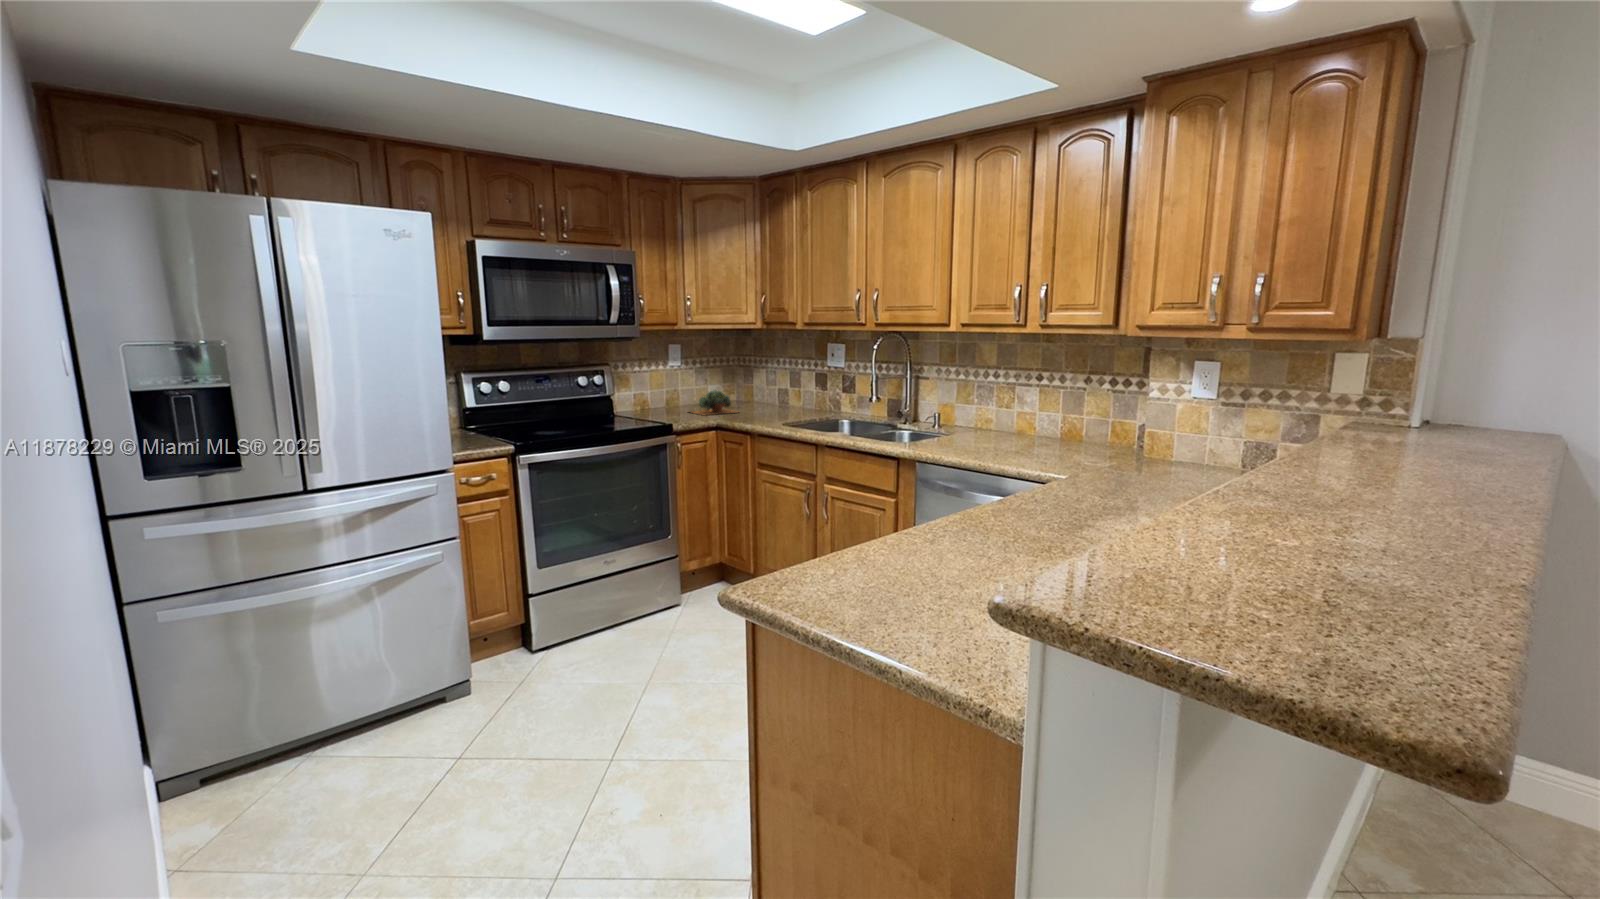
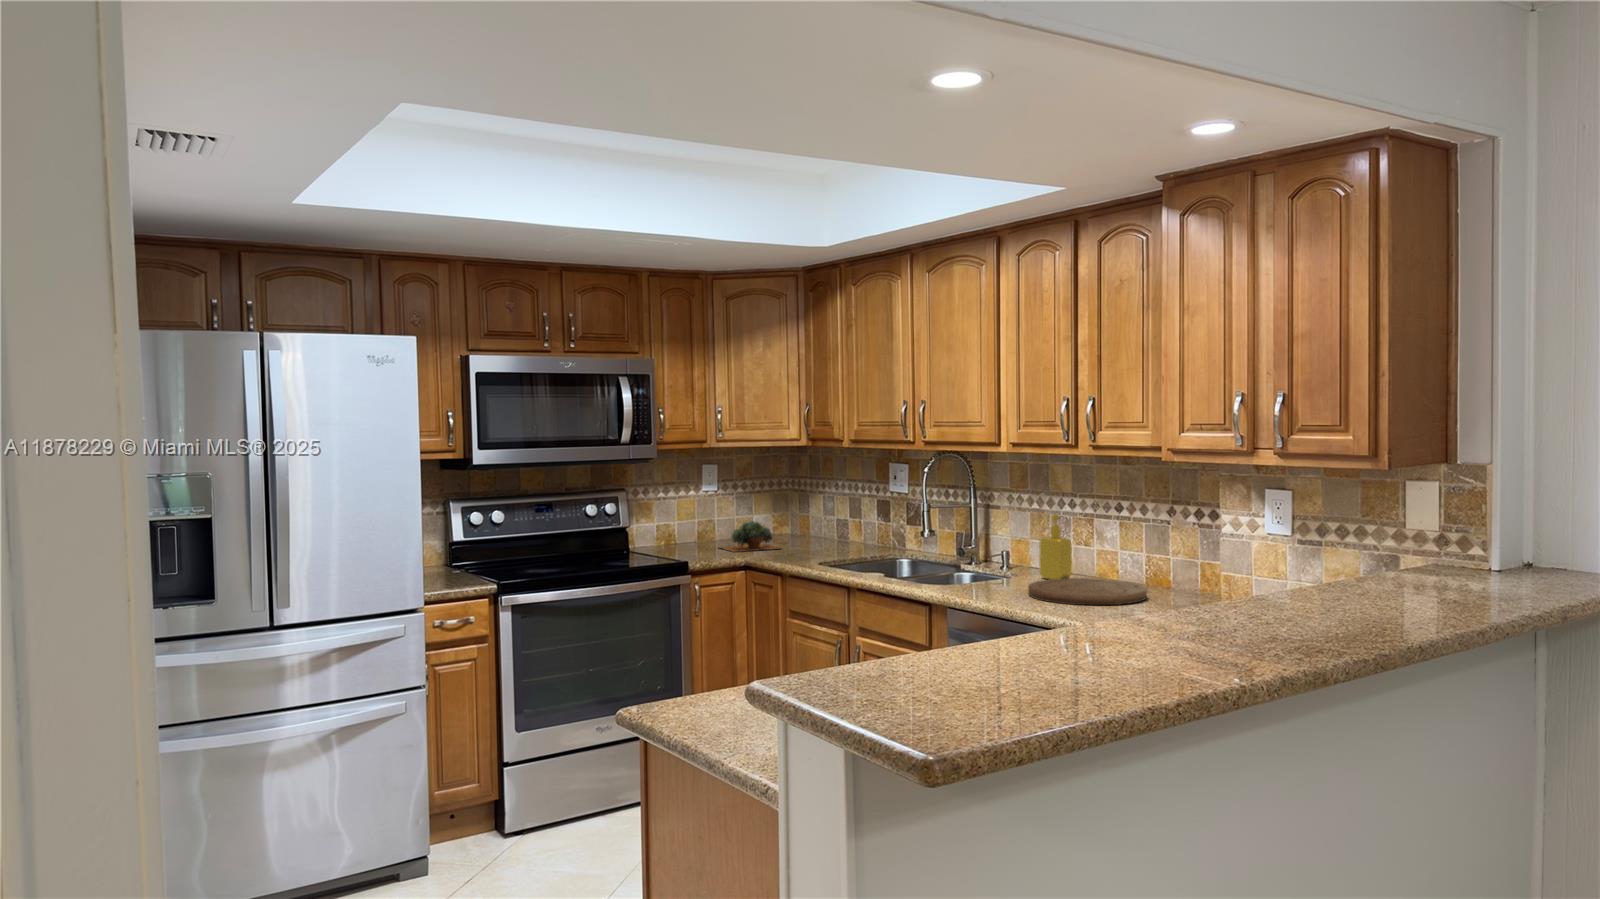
soap dispenser: none [970,383,997,435] -> present [1040,514,1072,579]
cutting board: none [979,434,1076,456] -> present [1028,578,1147,605]

